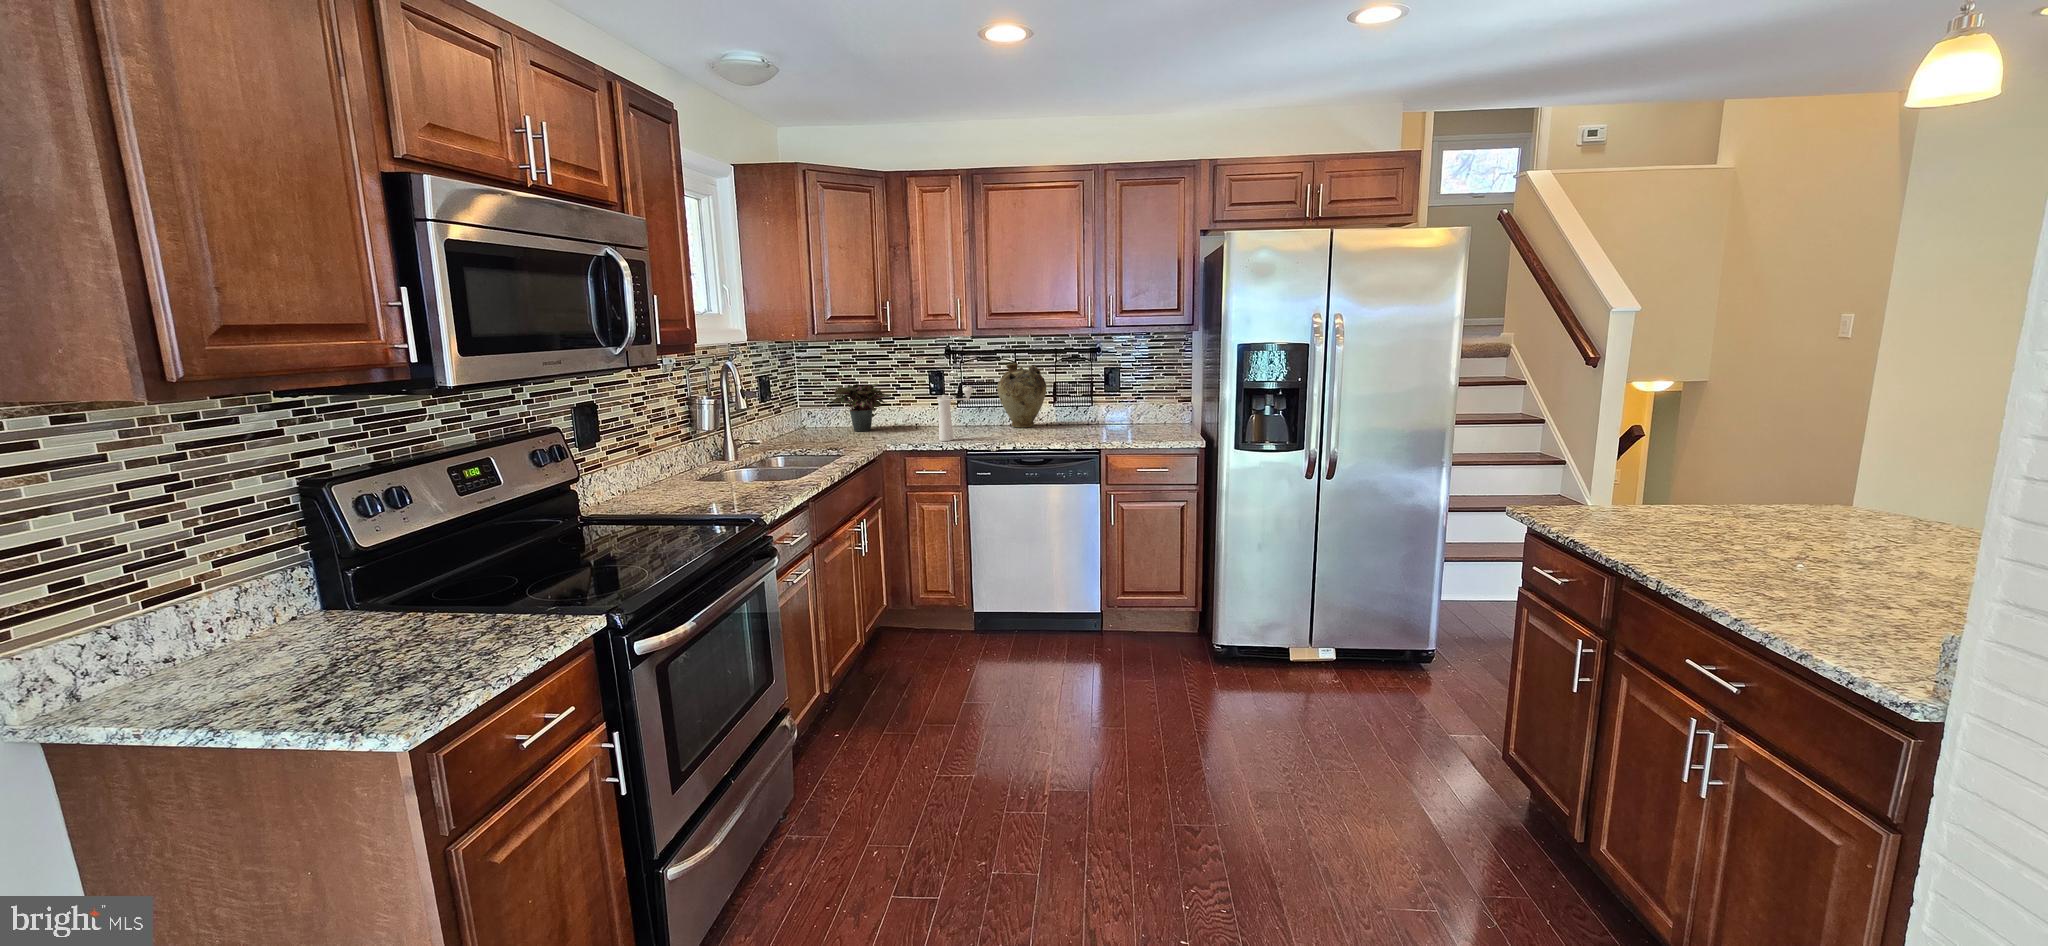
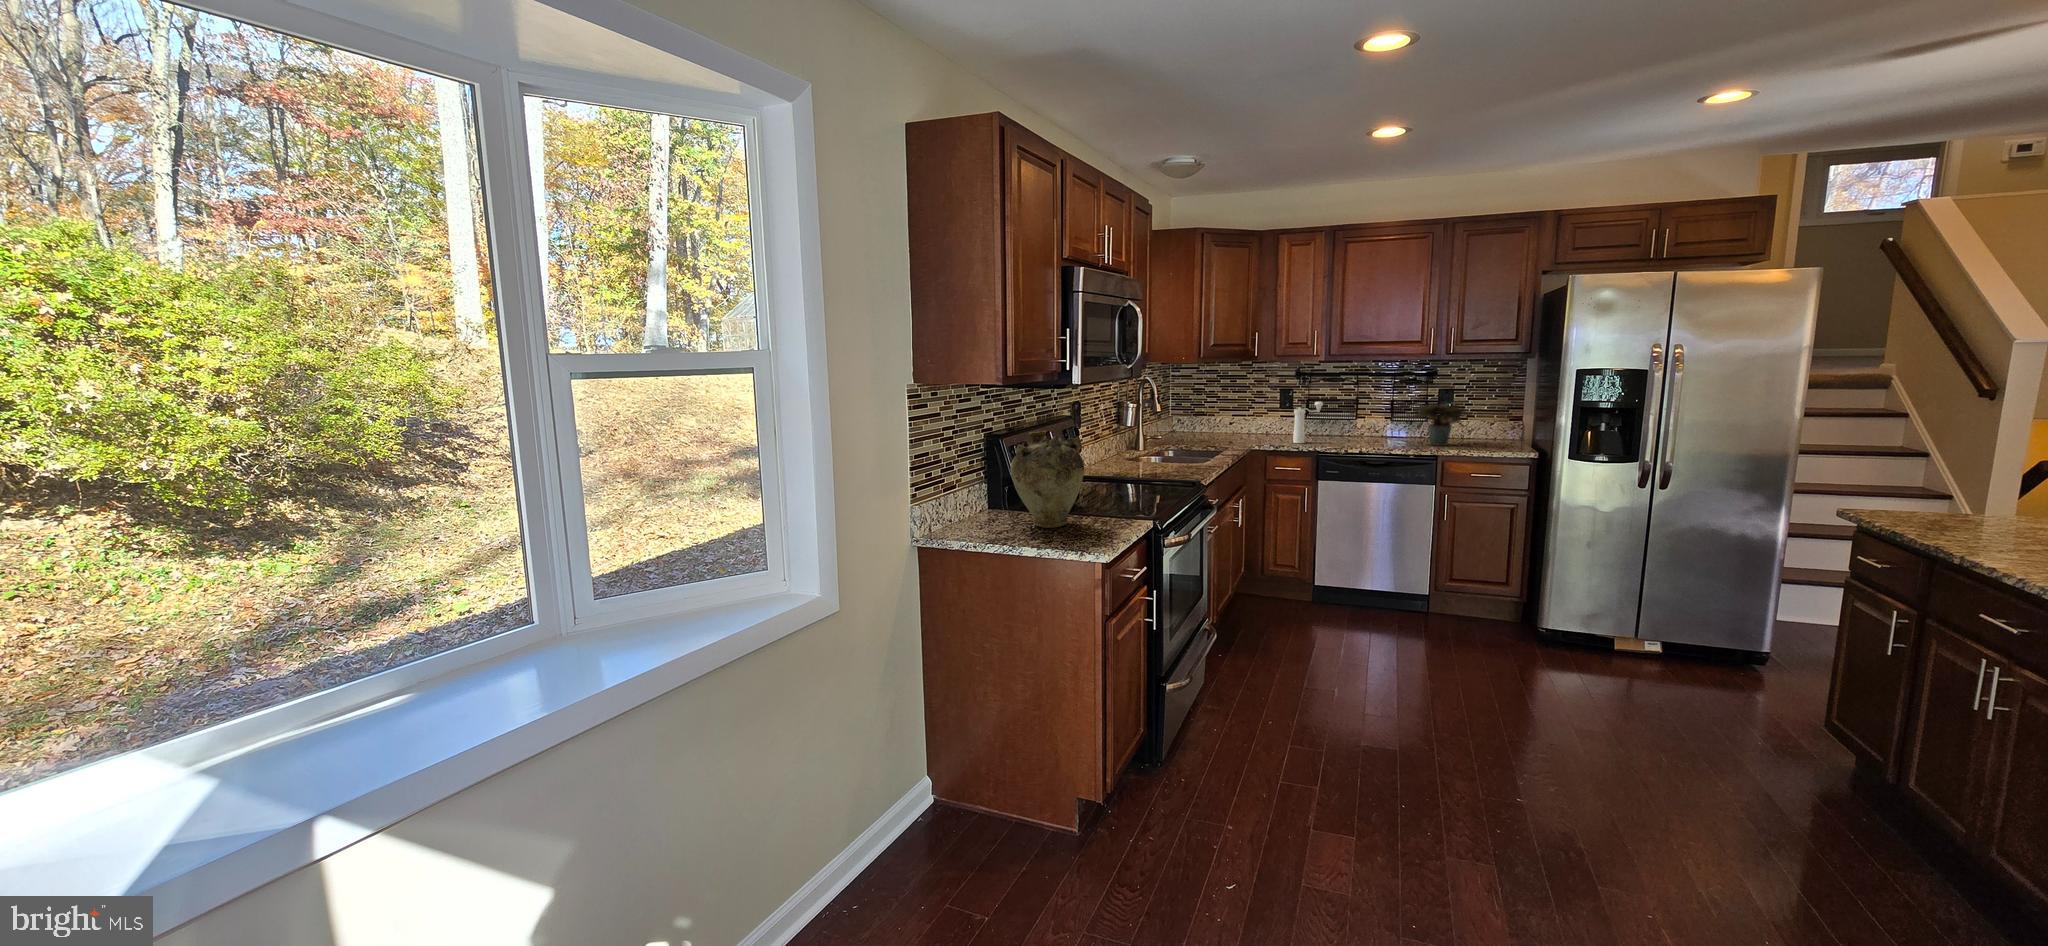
vase: present [997,363,1046,428] -> present [1010,430,1084,528]
potted plant: present [828,384,892,431] -> present [1407,402,1475,446]

